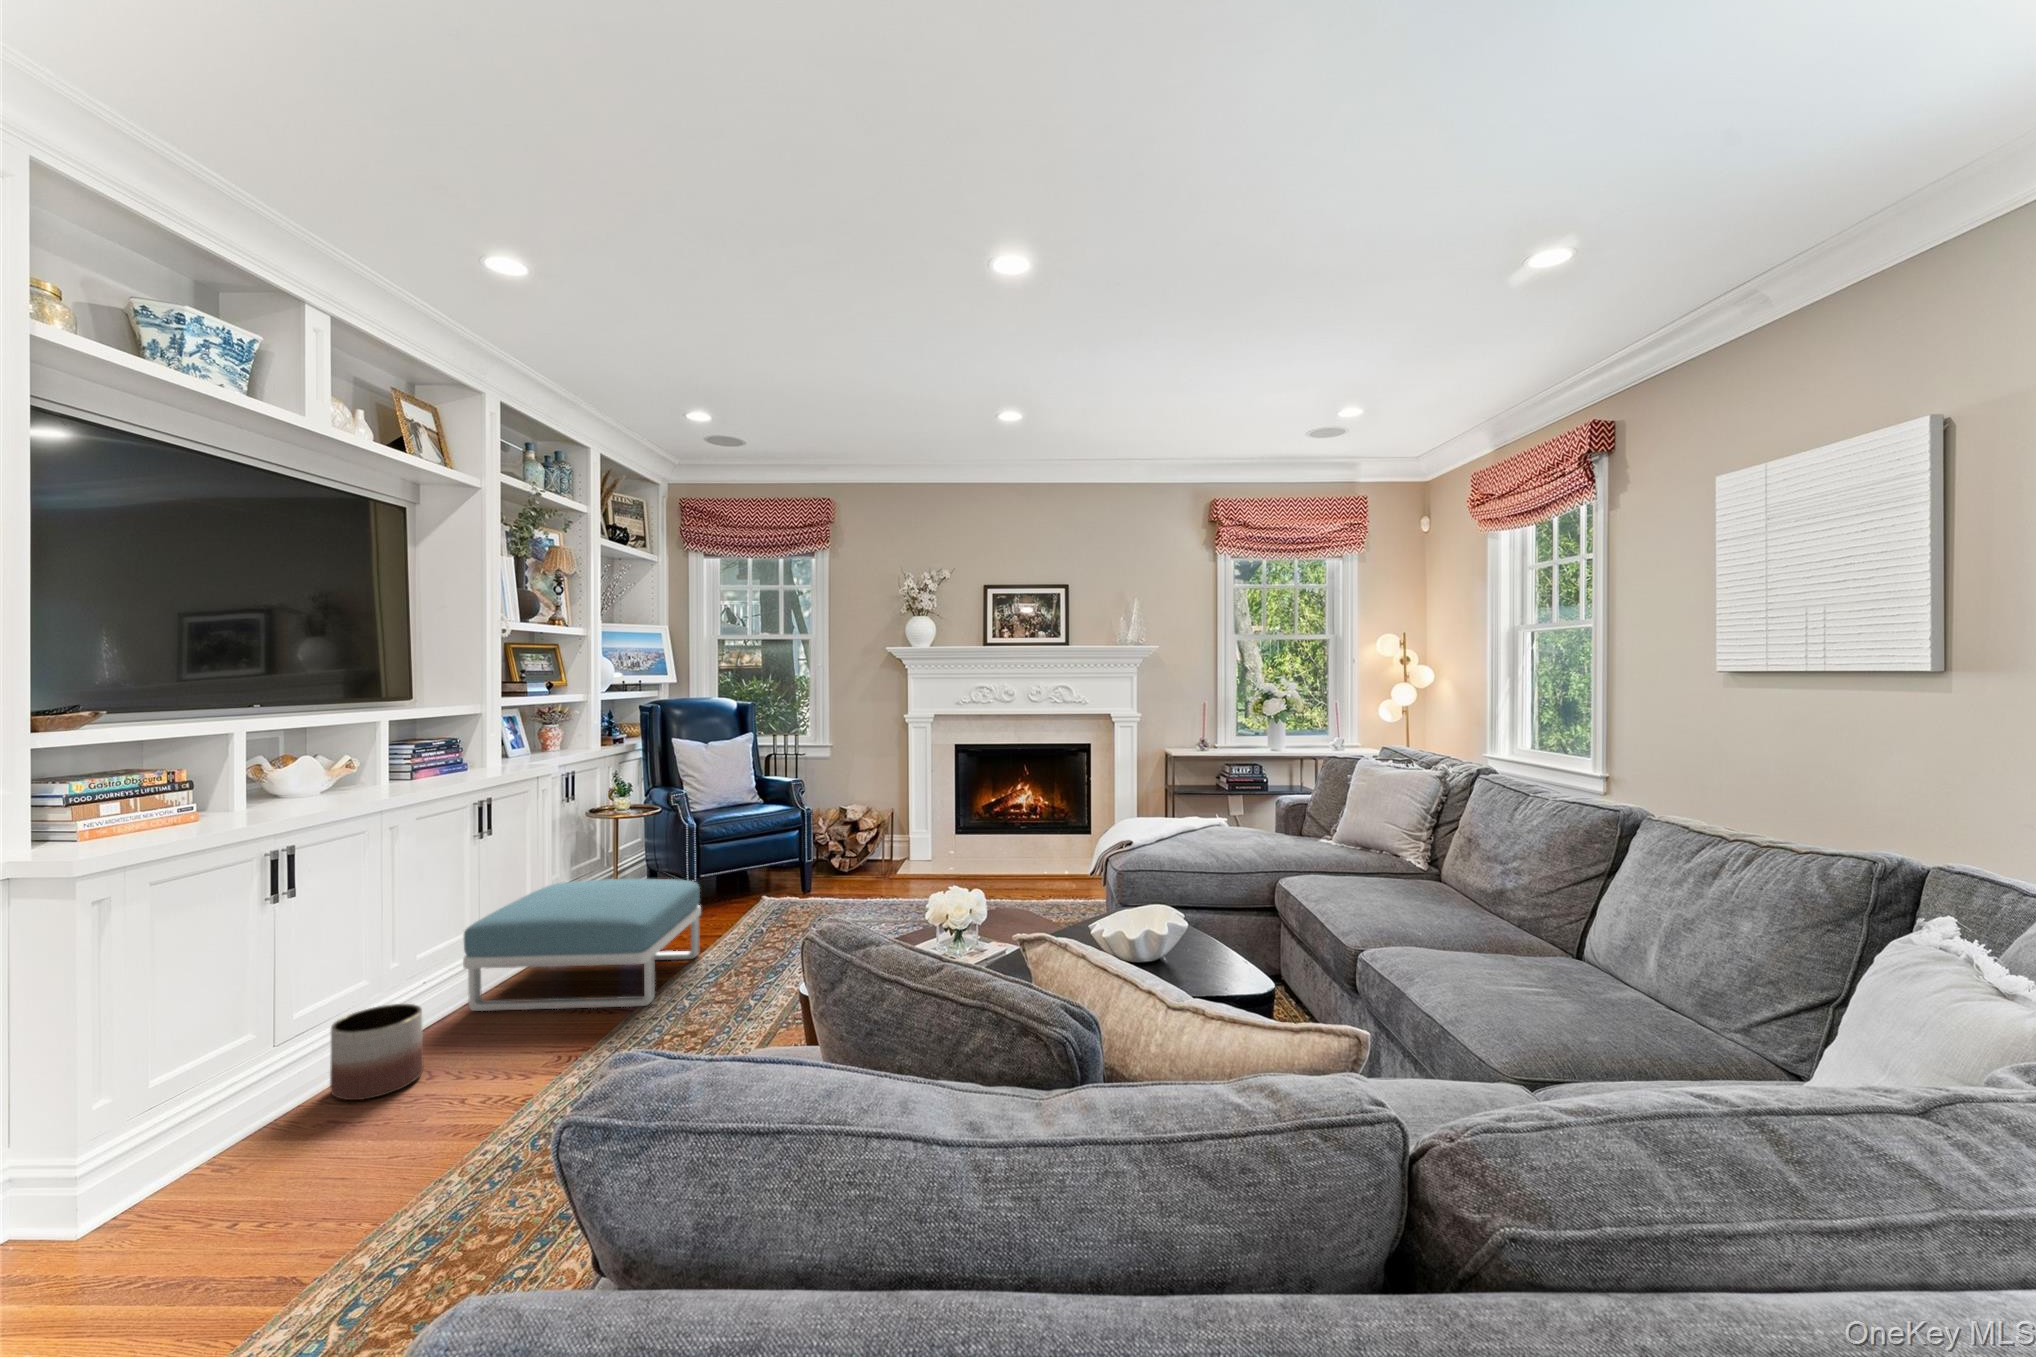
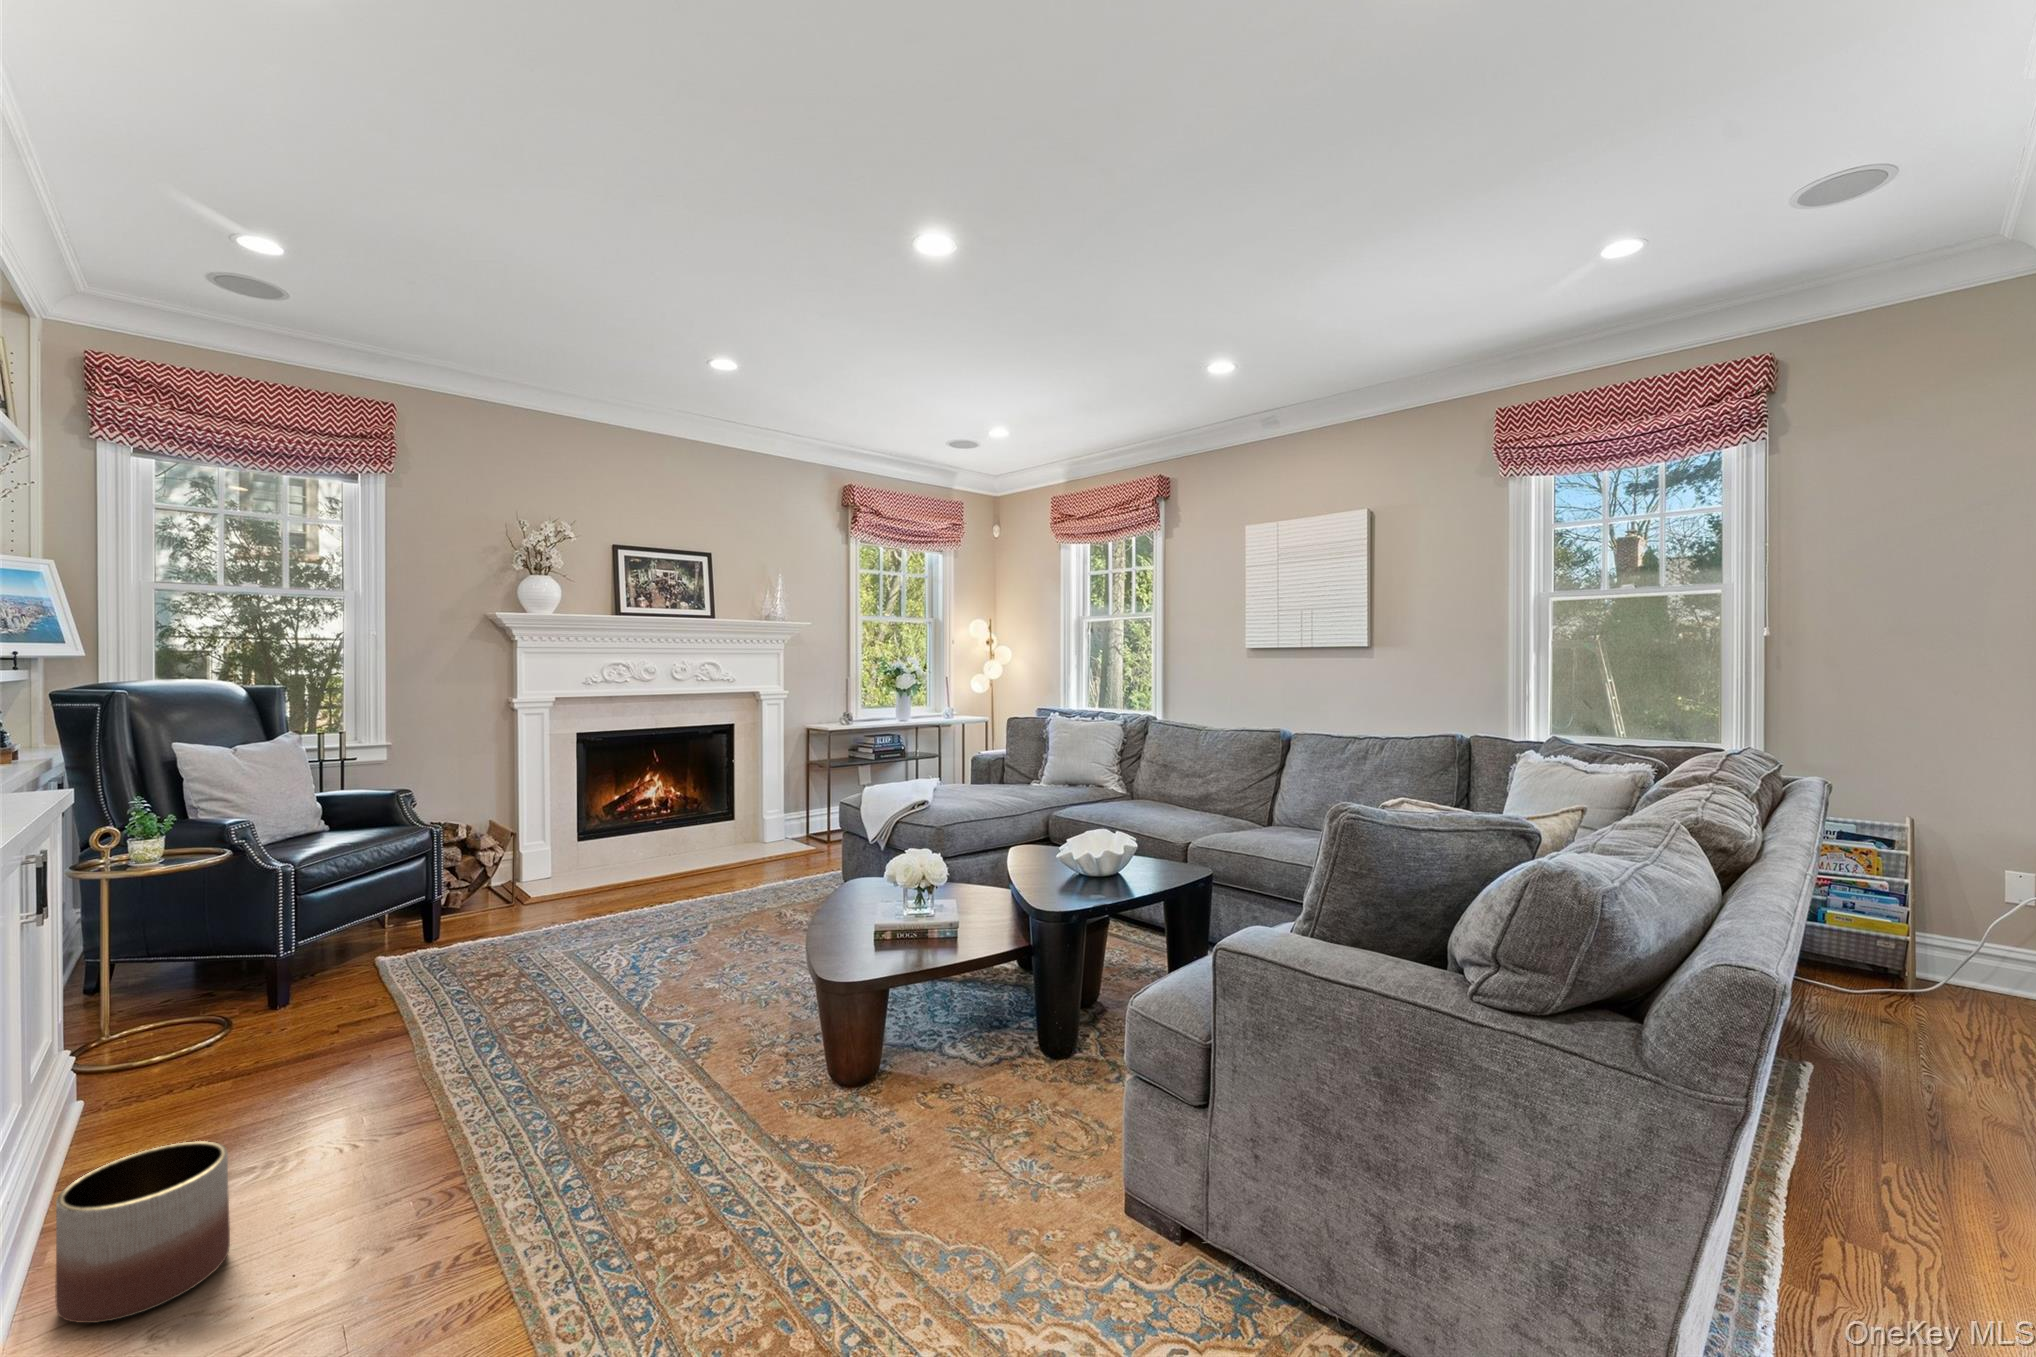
footstool: present [463,879,701,1011] -> none [108,917,457,1167]

